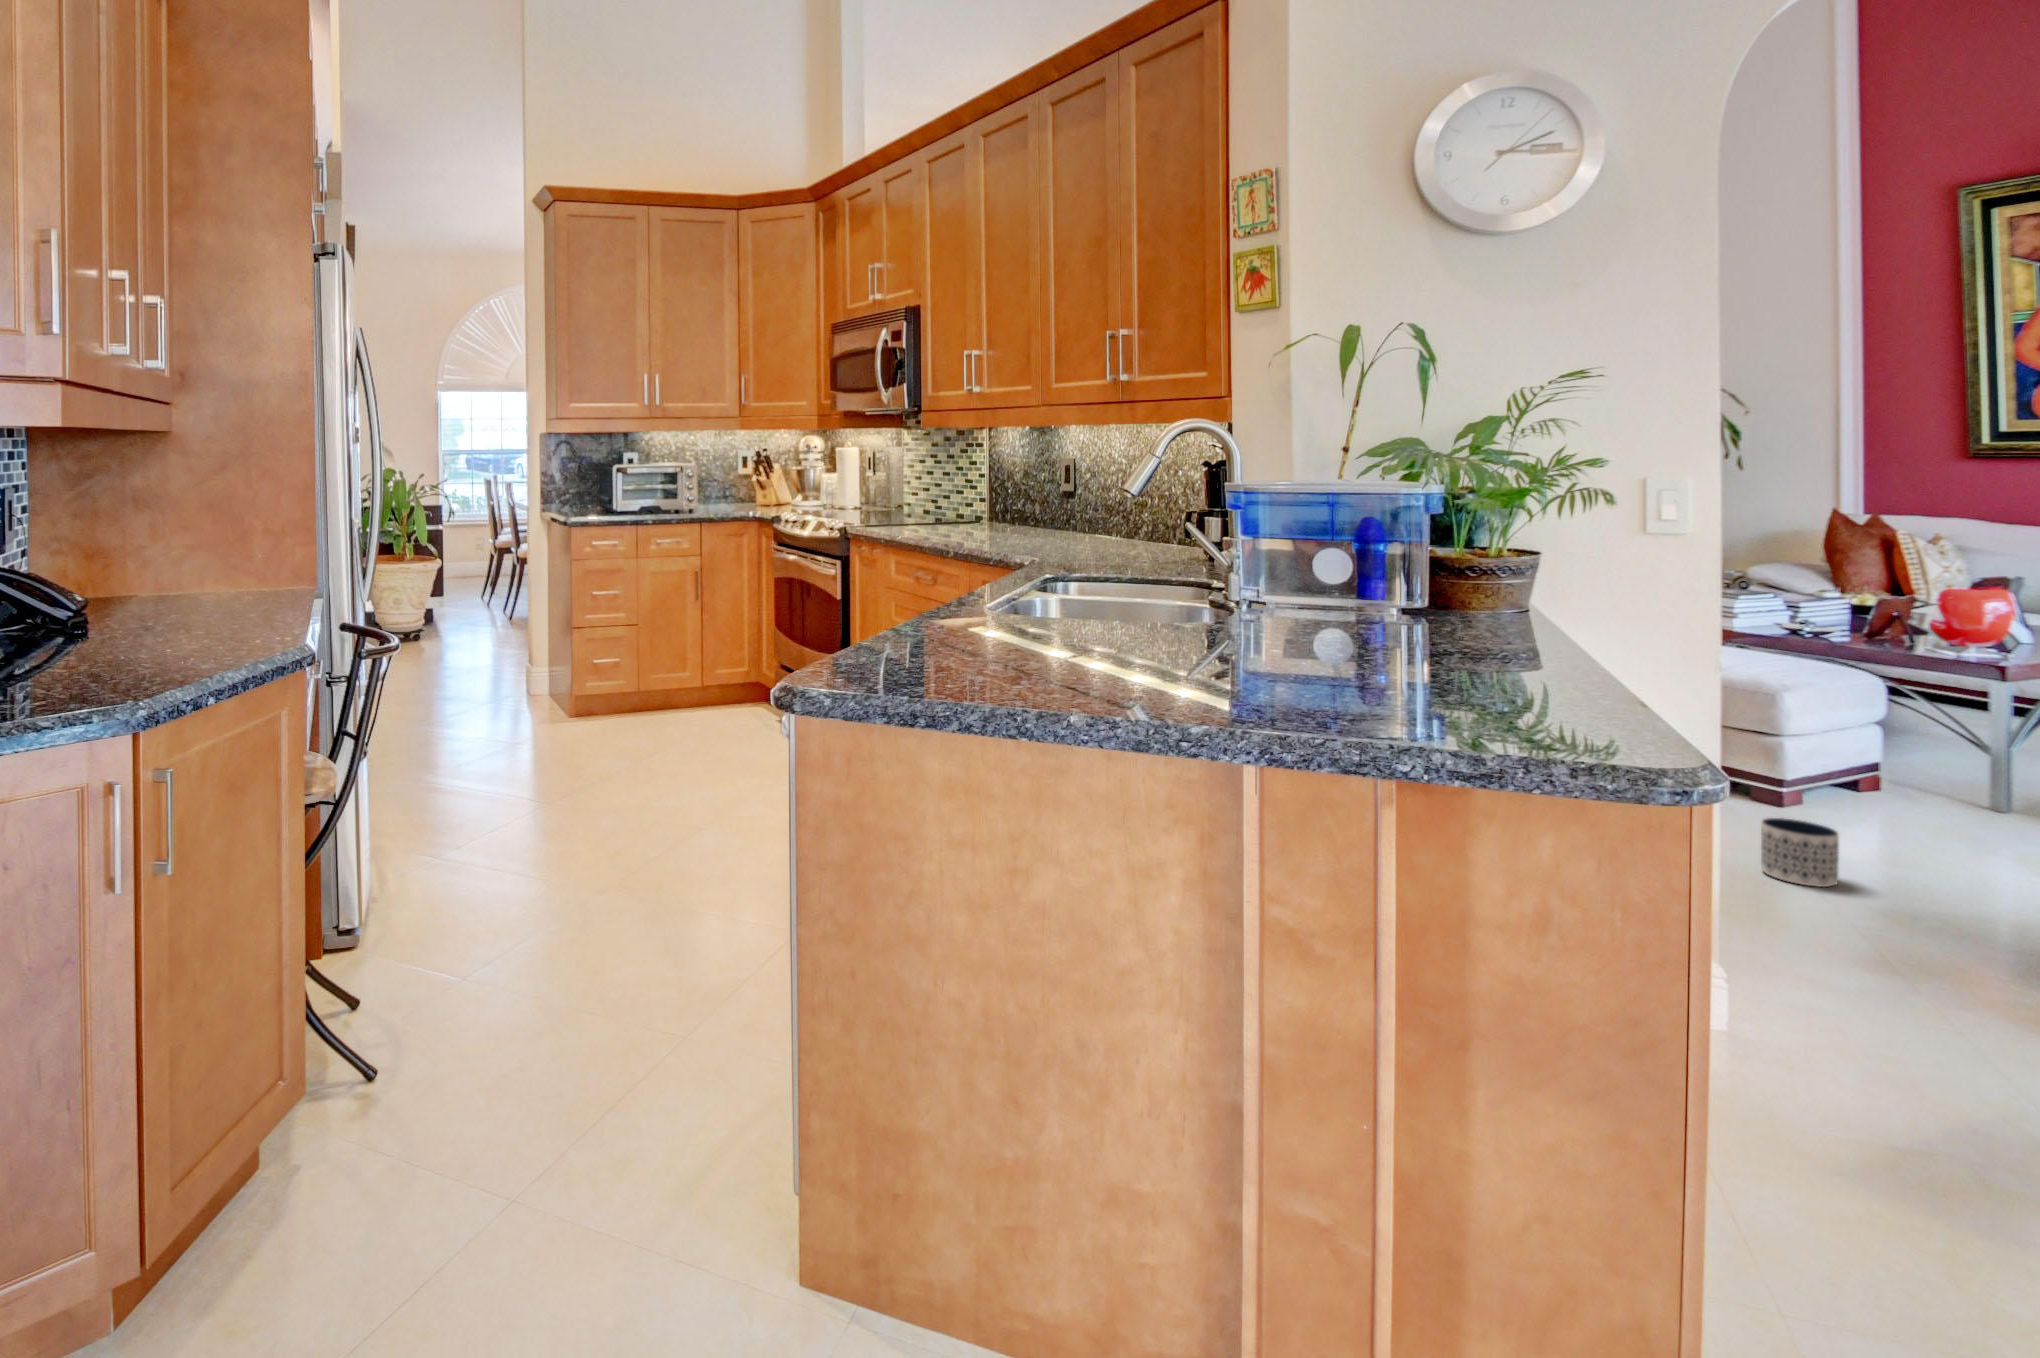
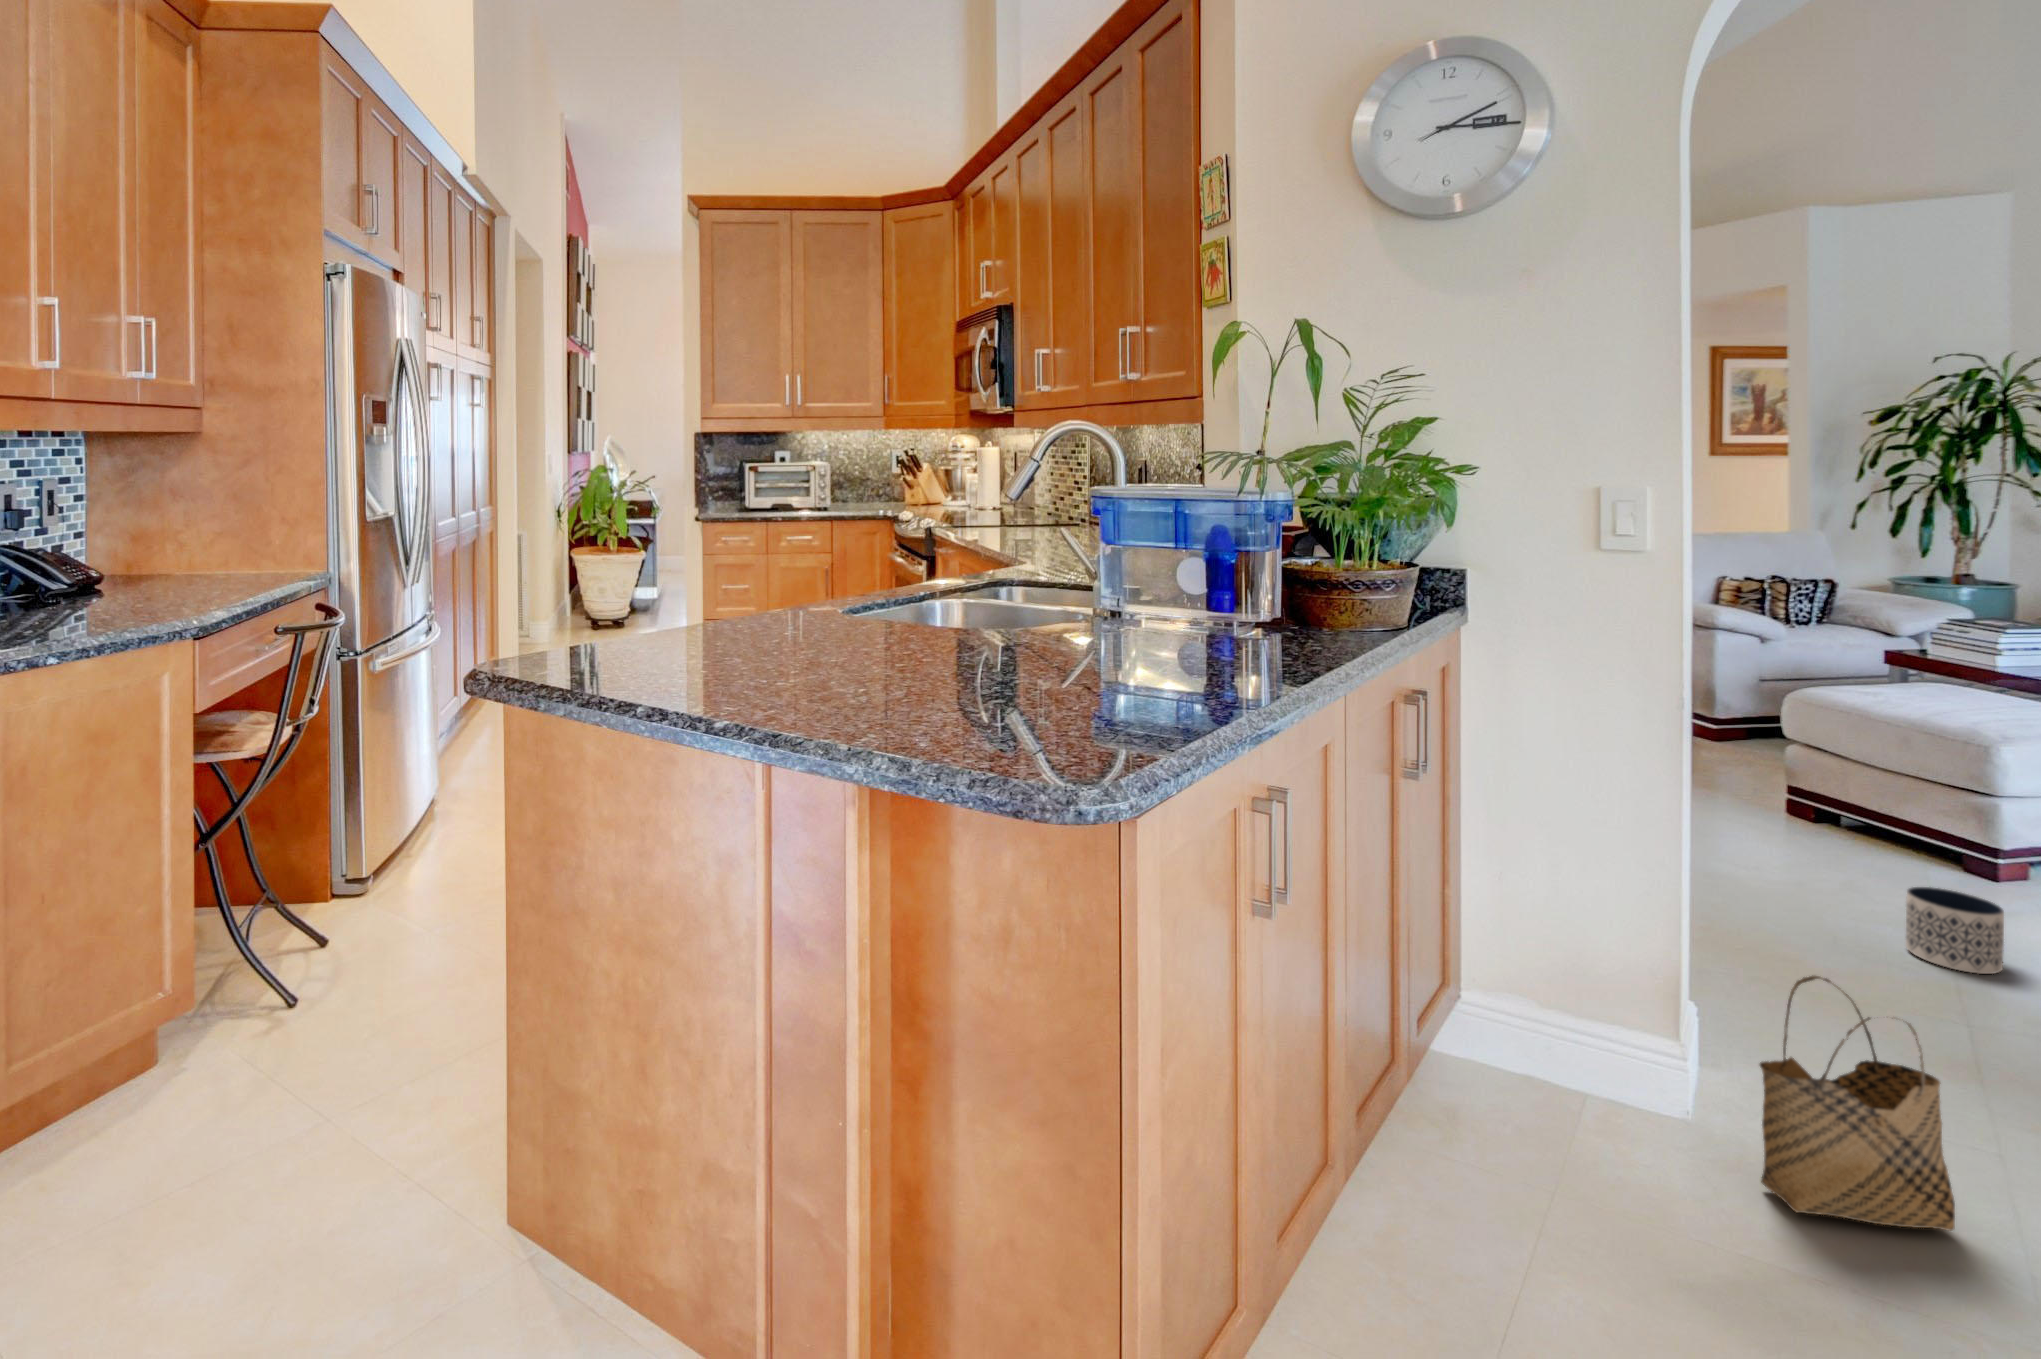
woven basket: none [1808,891,1960,1093] -> present [1760,976,1955,1231]

